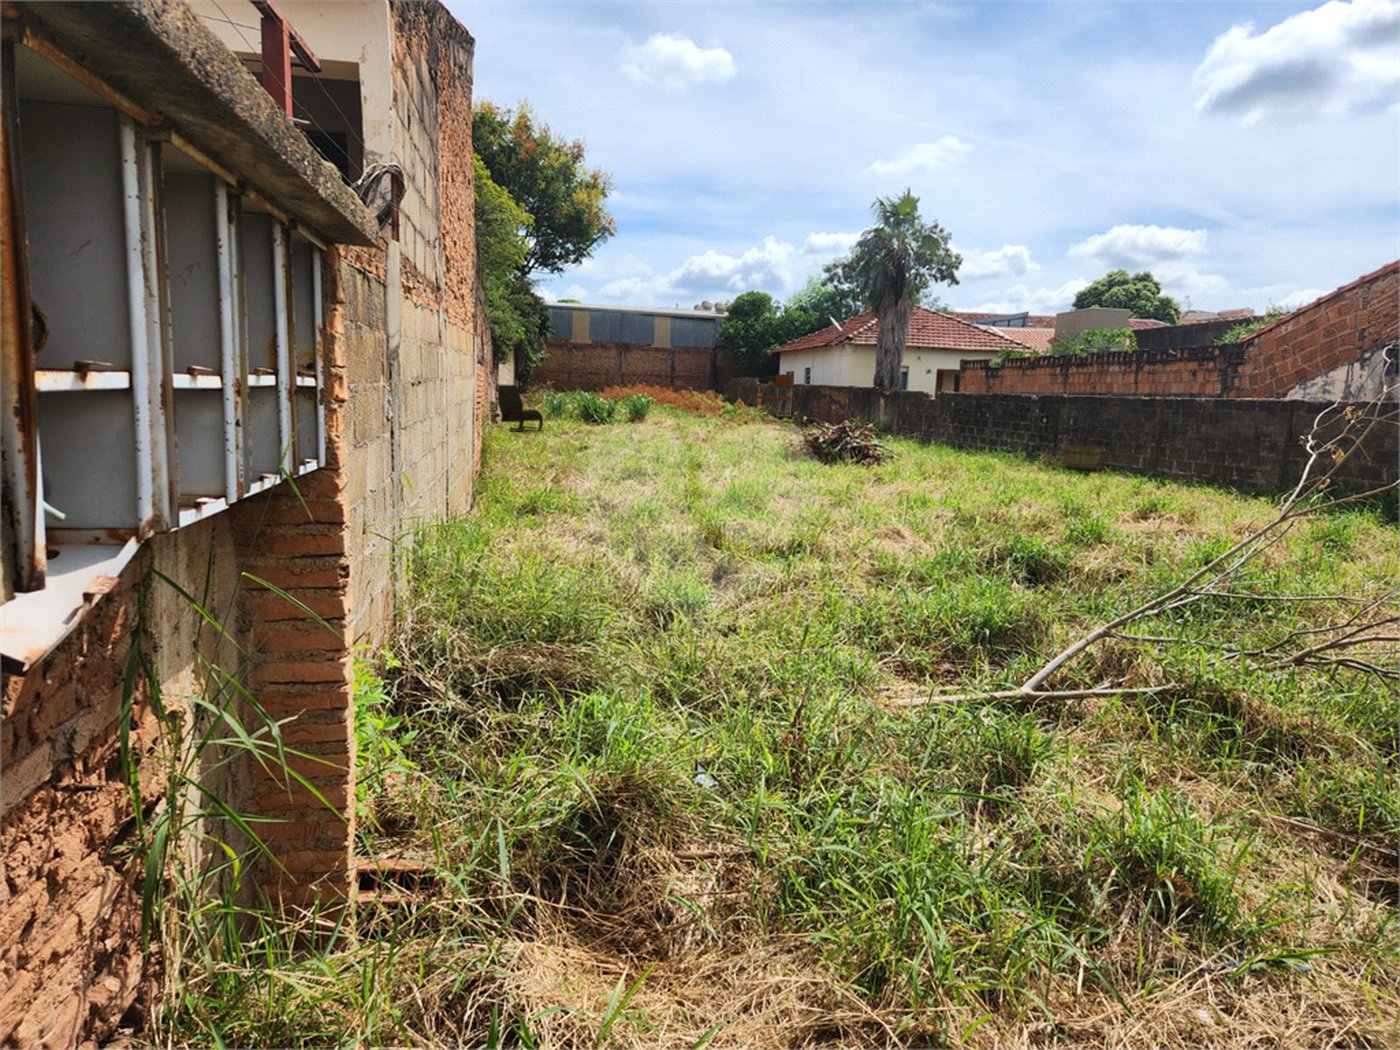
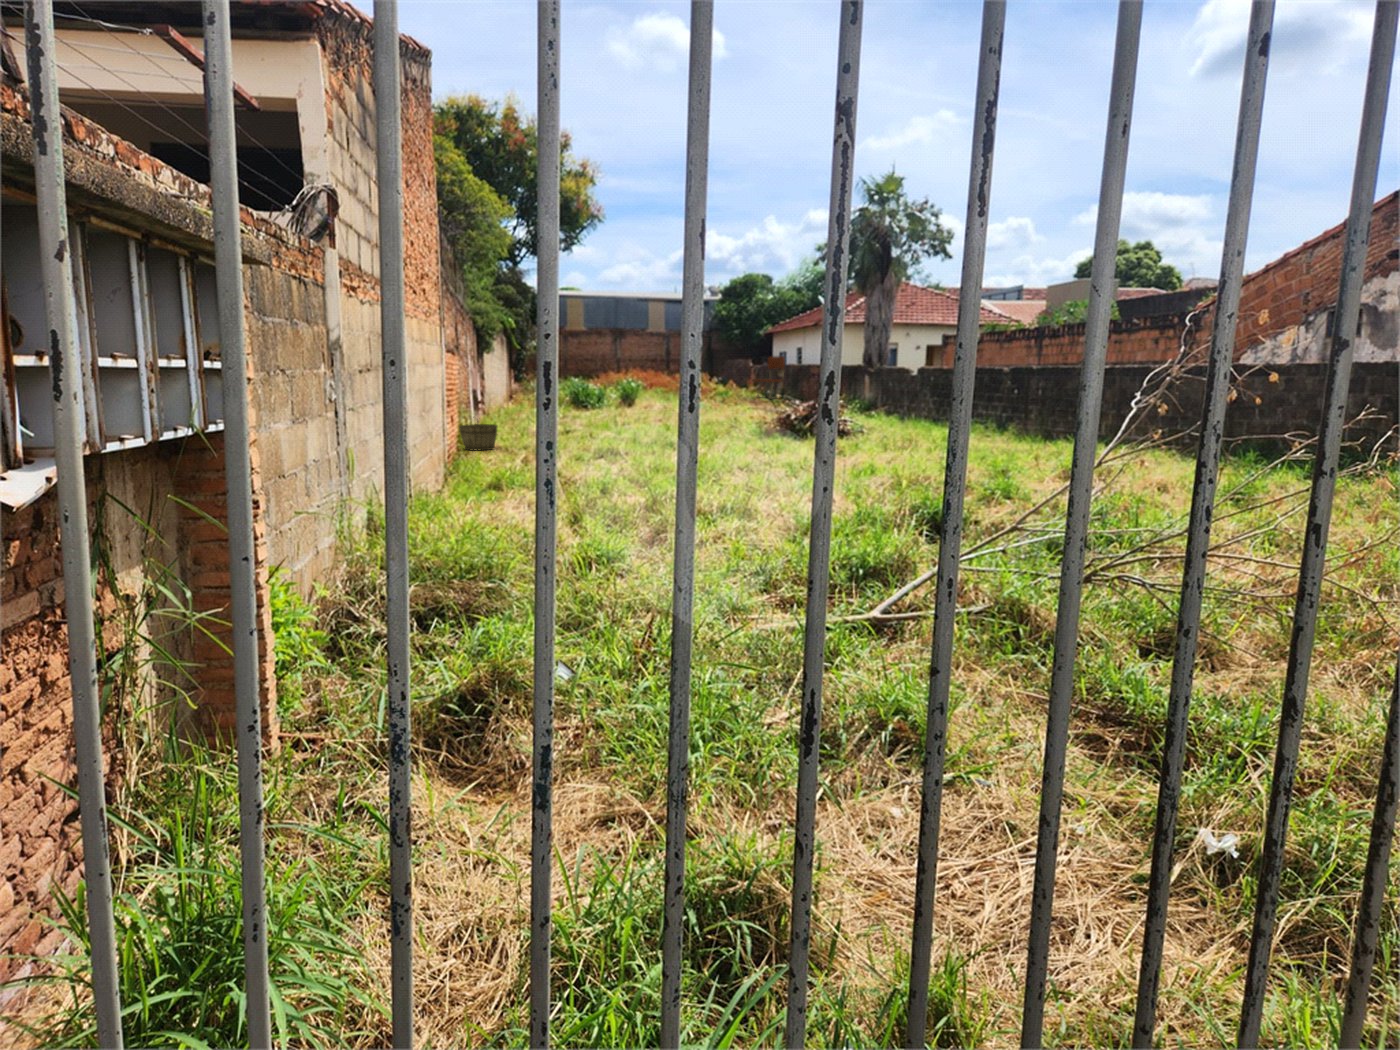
lounge chair: present [498,384,543,432] -> none [478,374,527,420]
wooden bucket: present [1063,442,1102,470] -> present [459,419,497,451]

